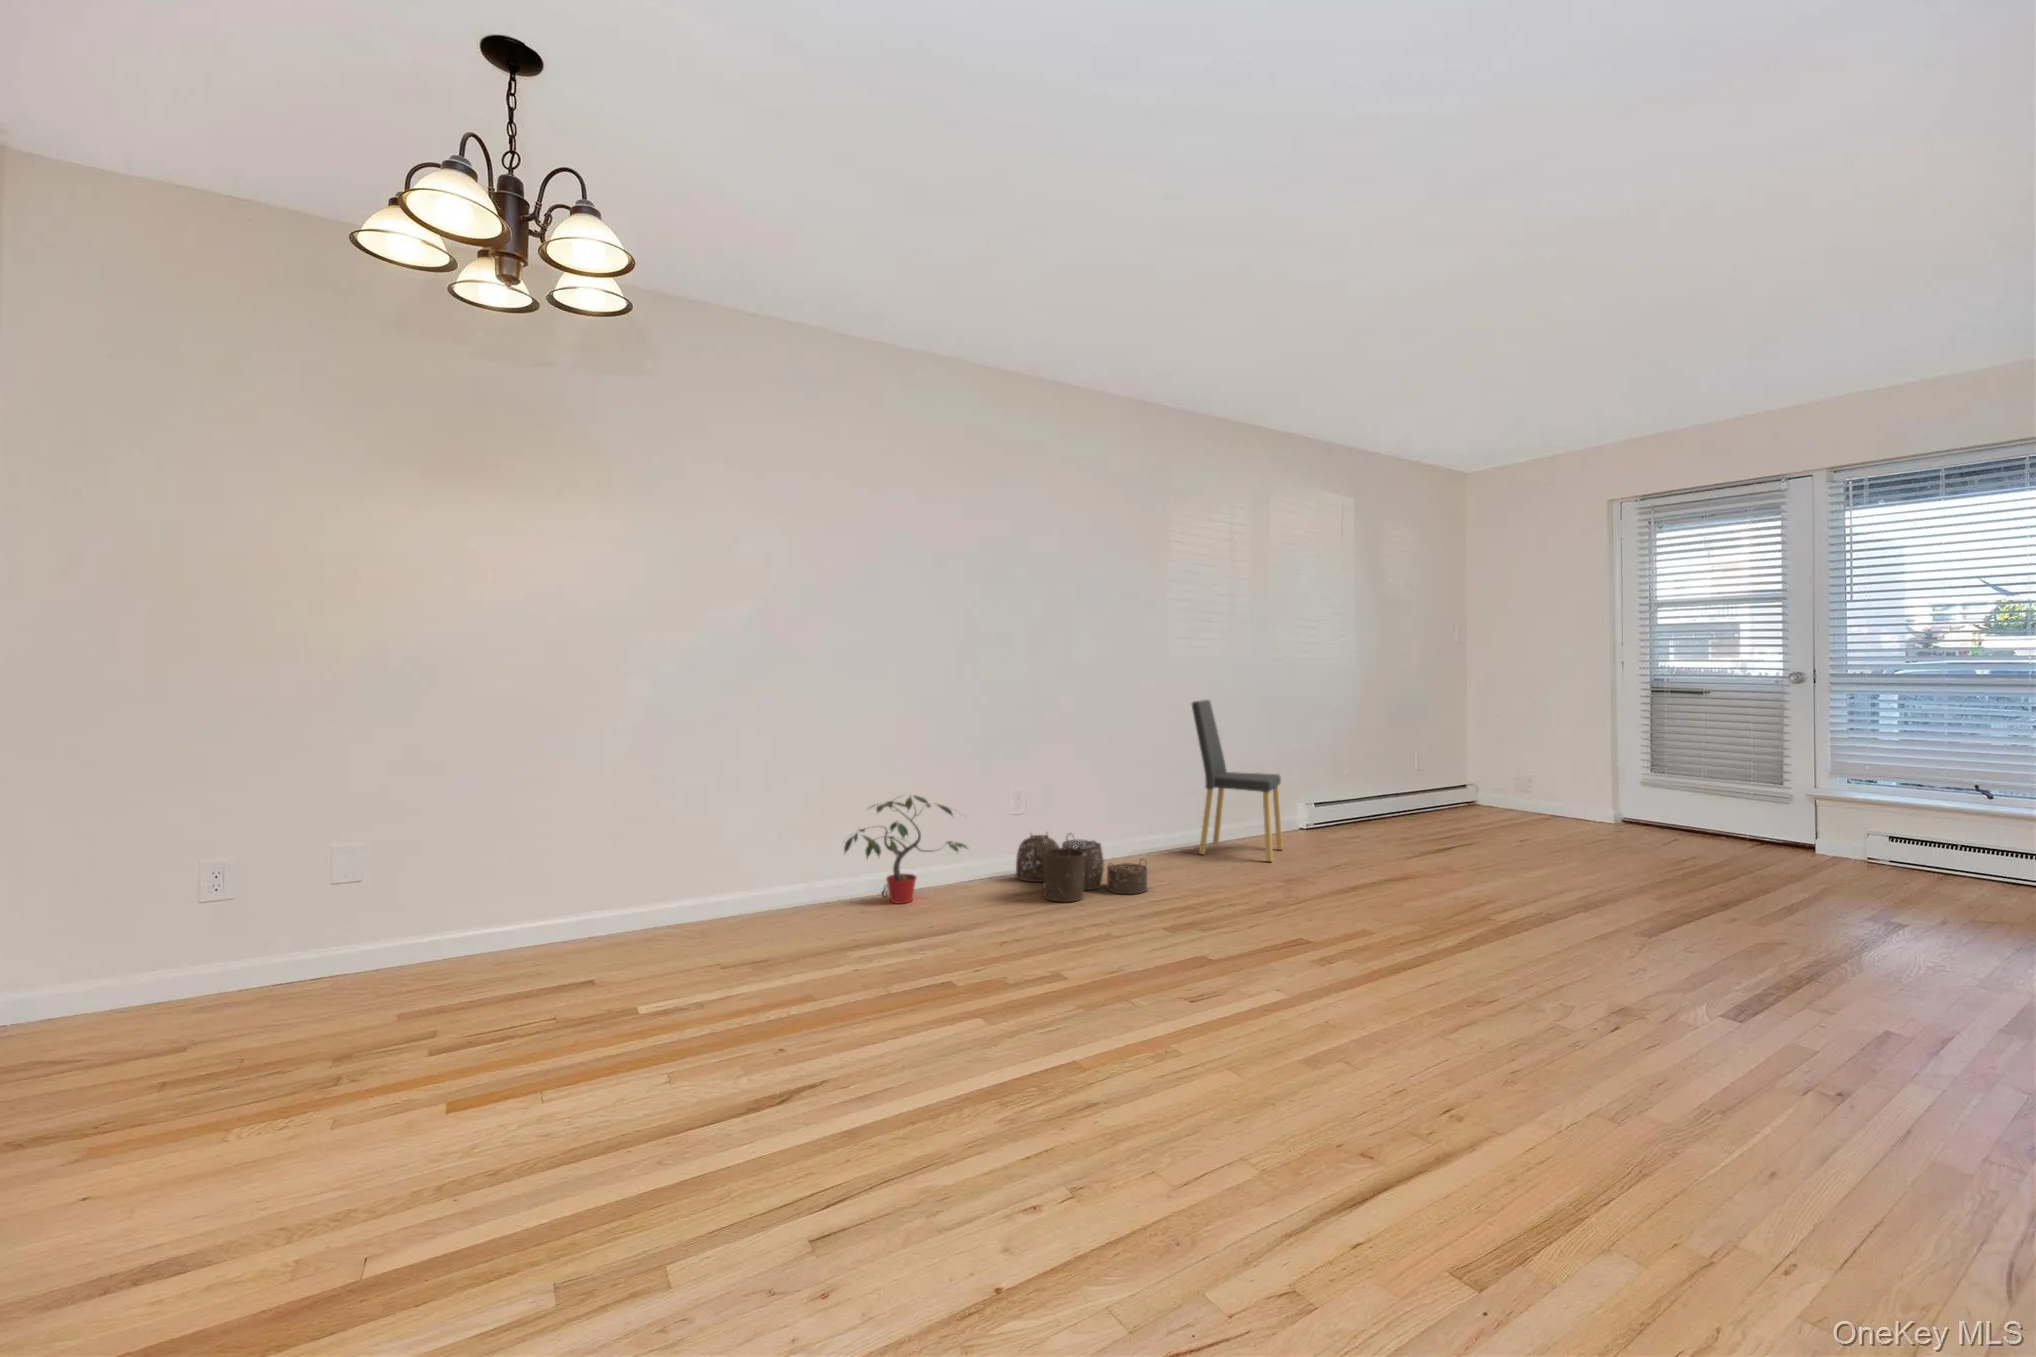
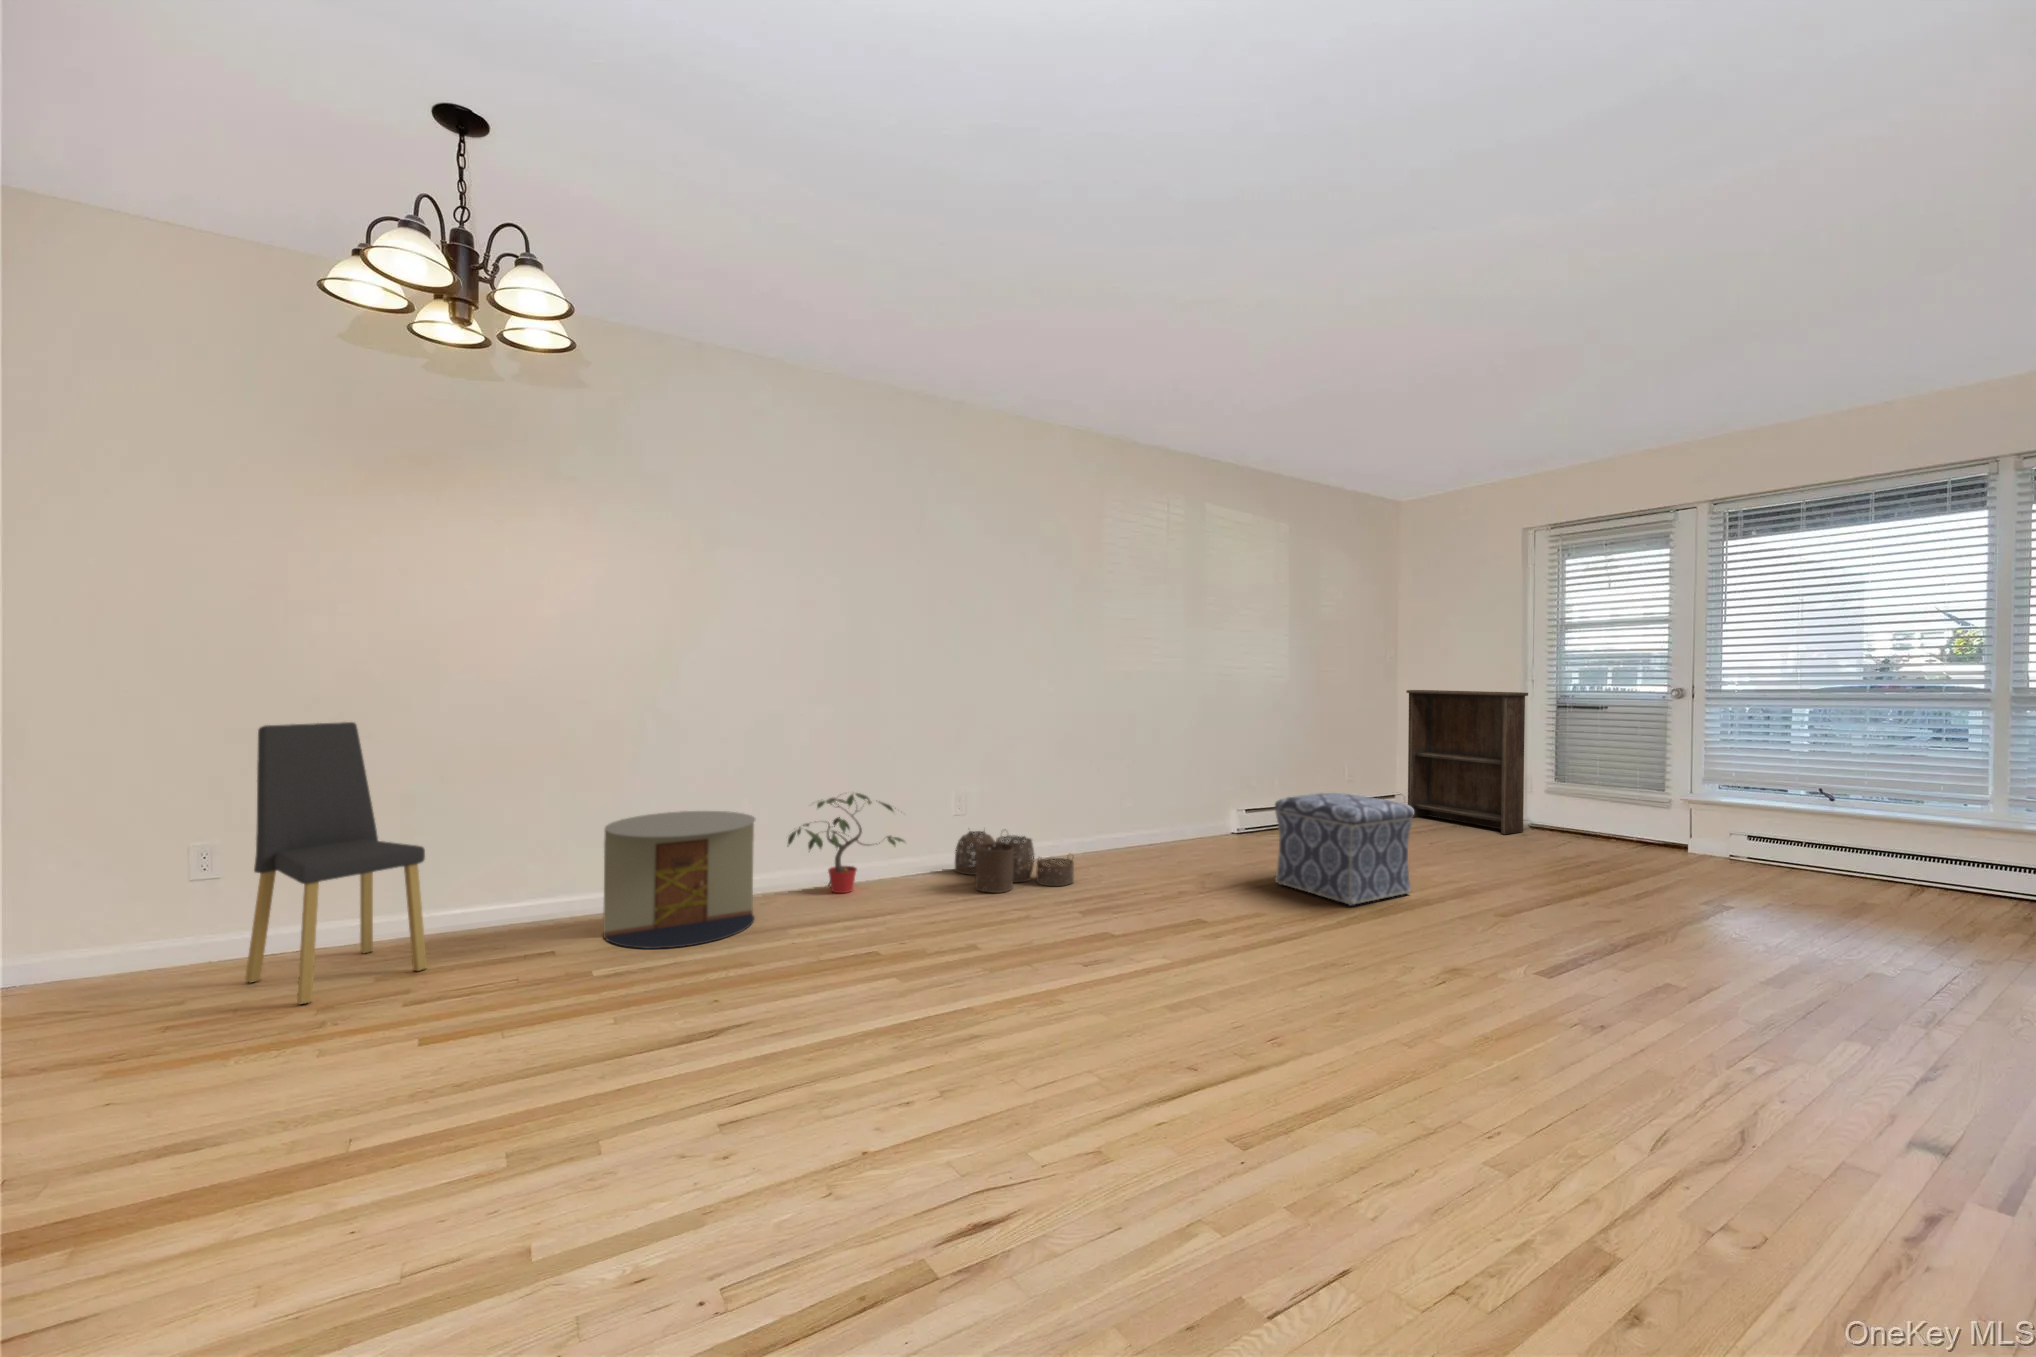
bookshelf: none [1483,679,1623,834] -> present [1406,690,1528,834]
dining chair: present [1192,700,1282,862] -> present [245,722,427,1005]
ottoman: none [1366,791,1524,915] -> present [1275,793,1414,906]
side table: none [656,816,815,967] -> present [603,811,756,949]

